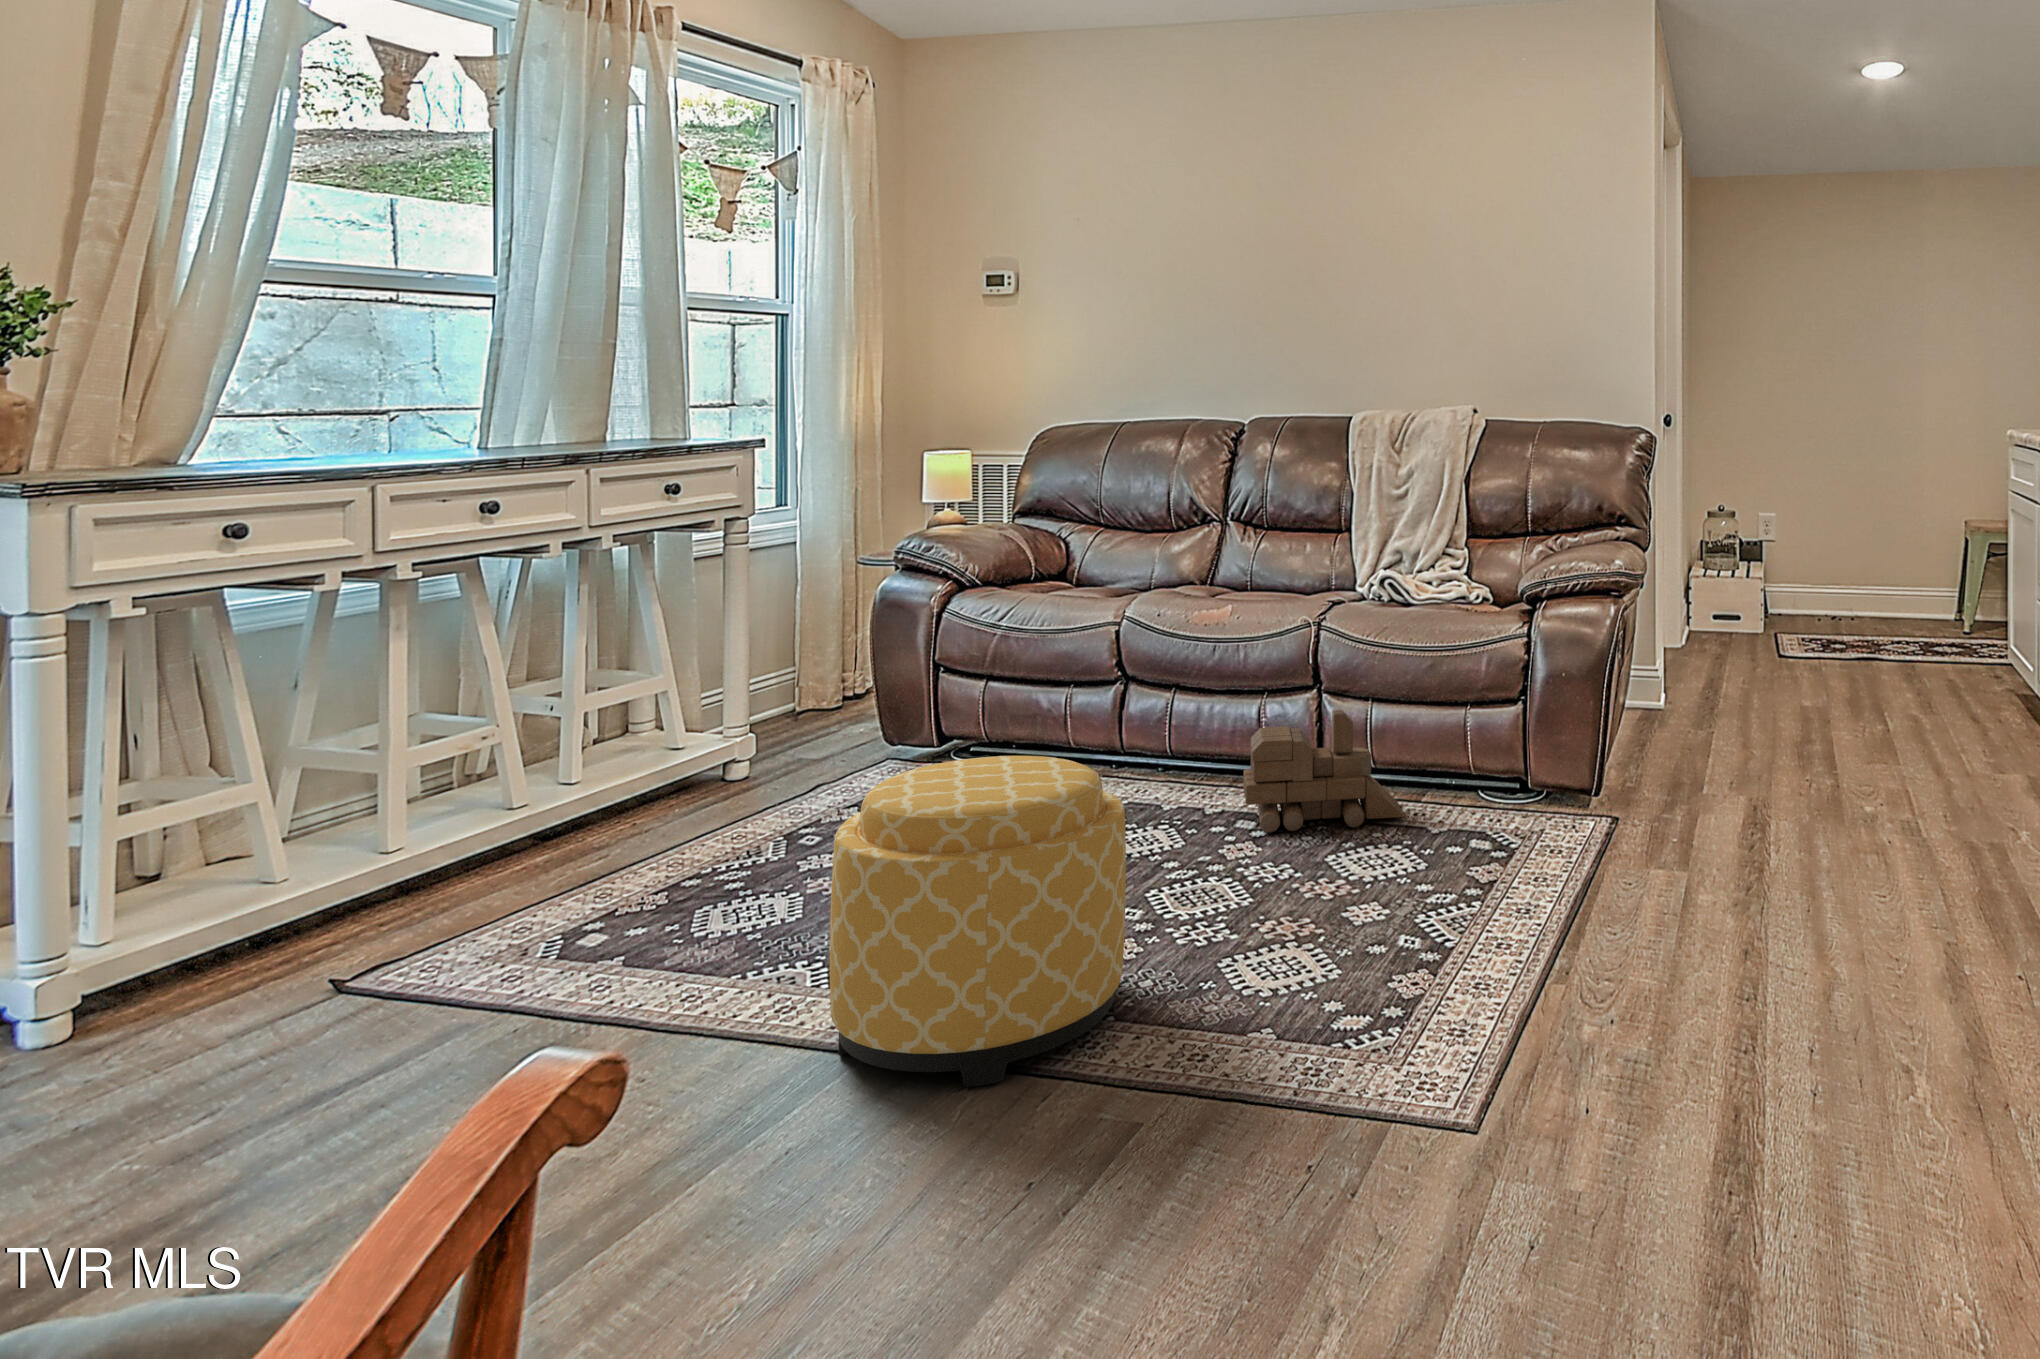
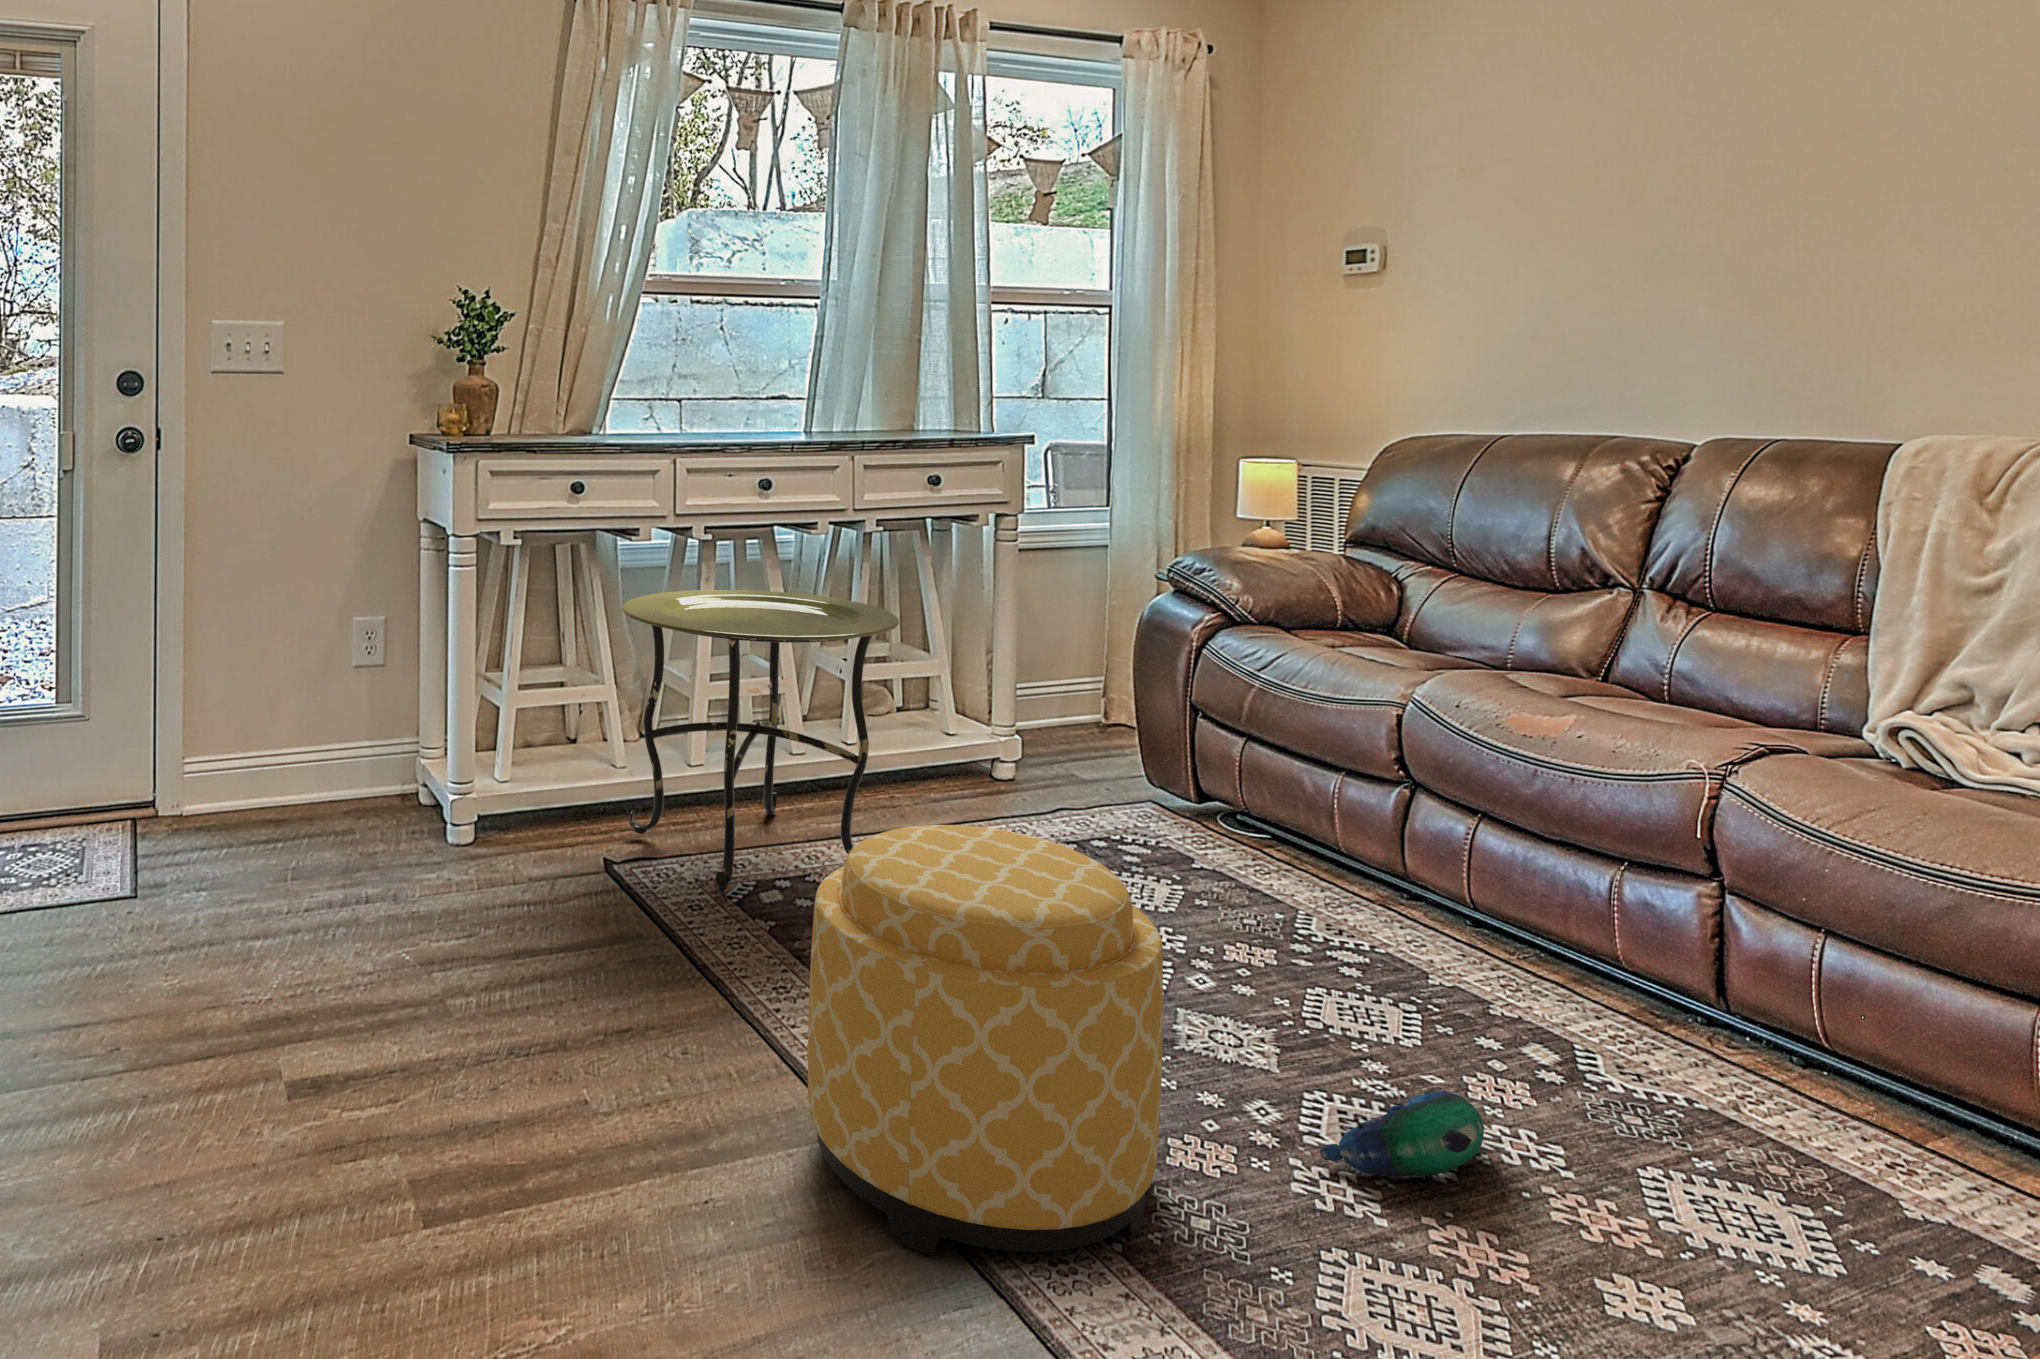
side table: none [332,624,707,958] -> present [622,590,899,893]
toy train: present [1243,710,1405,833] -> none [1528,911,1865,1162]
plush toy: none [1184,851,1267,921] -> present [1320,1091,1484,1178]

